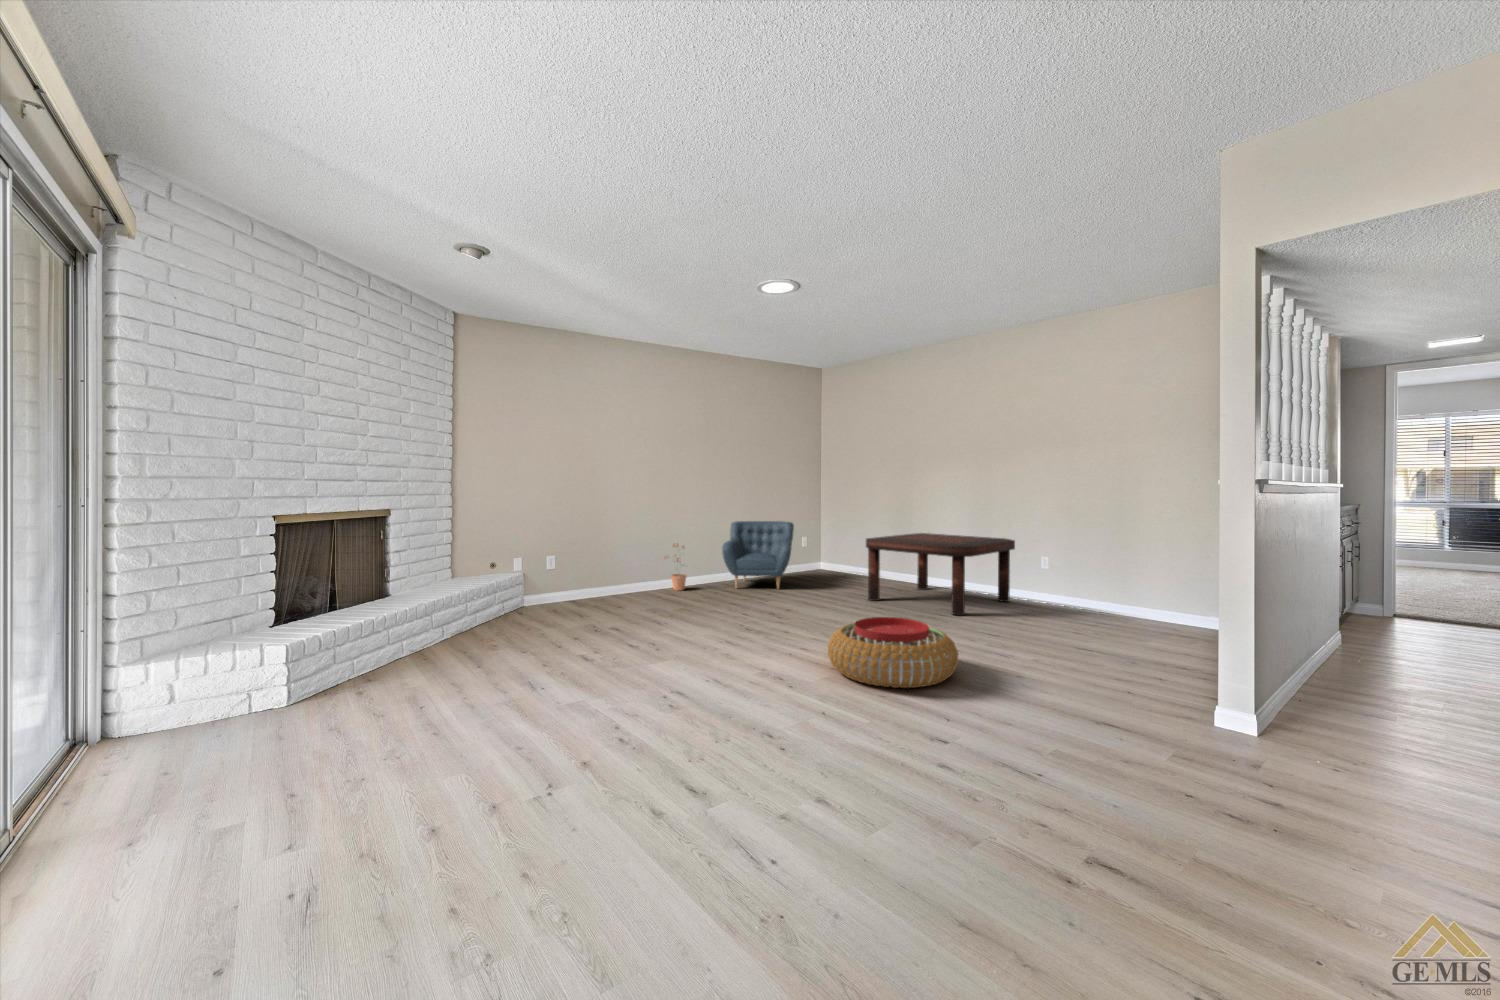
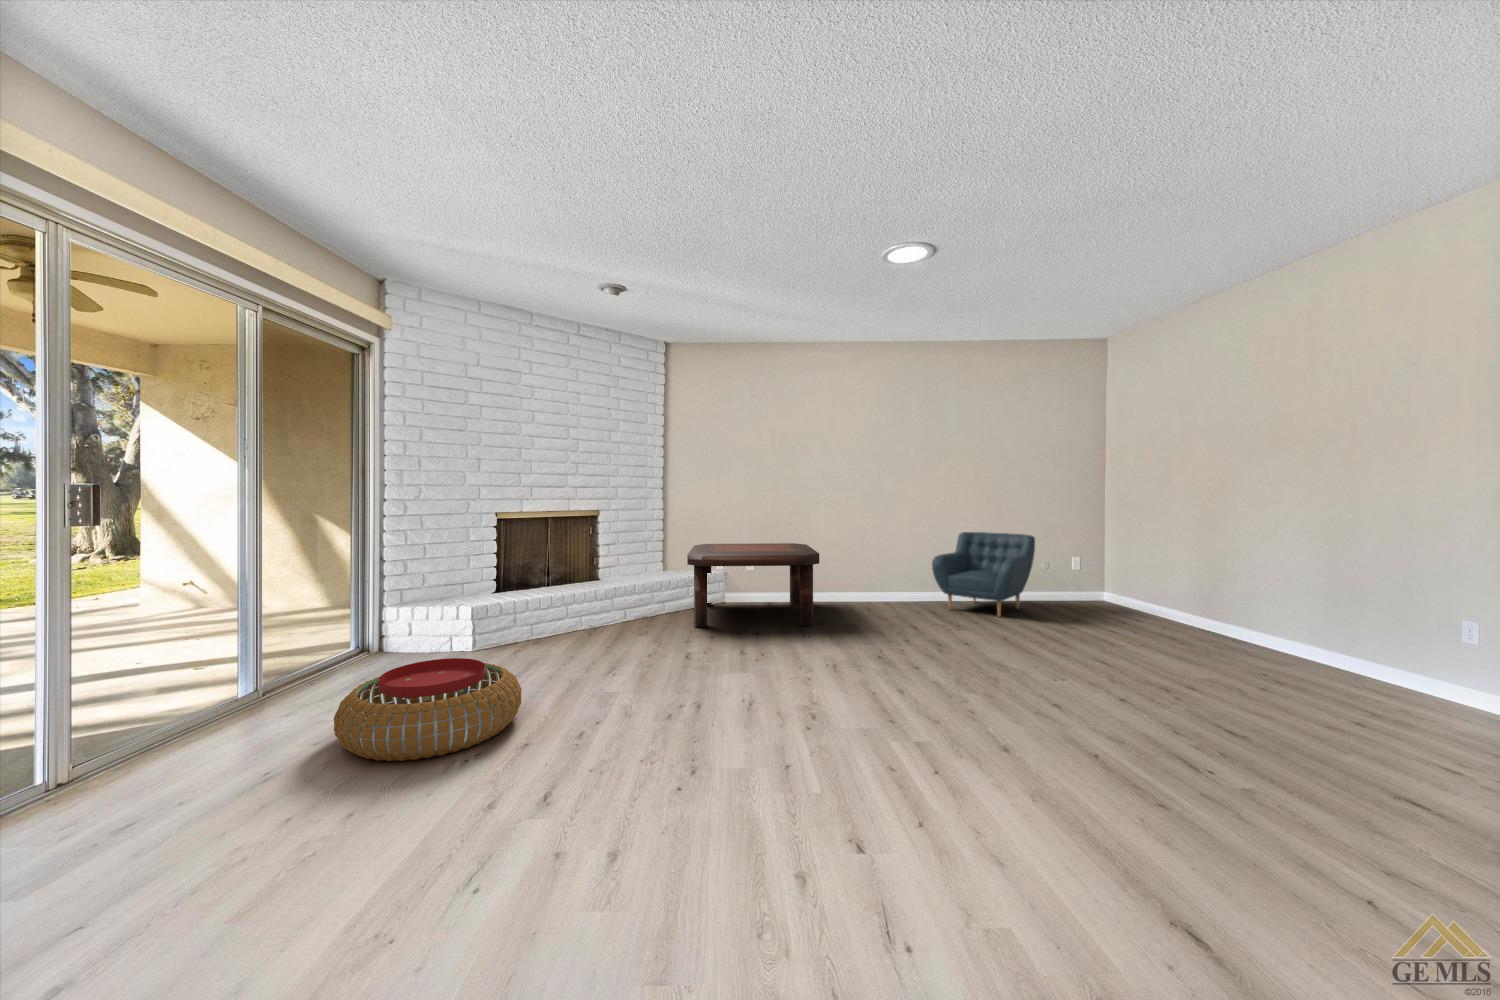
coffee table: present [866,533,1015,616] -> present [687,543,819,627]
potted plant: present [665,543,686,591] -> none [870,553,894,604]
pouf: present [828,617,958,688] -> present [334,658,522,761]

